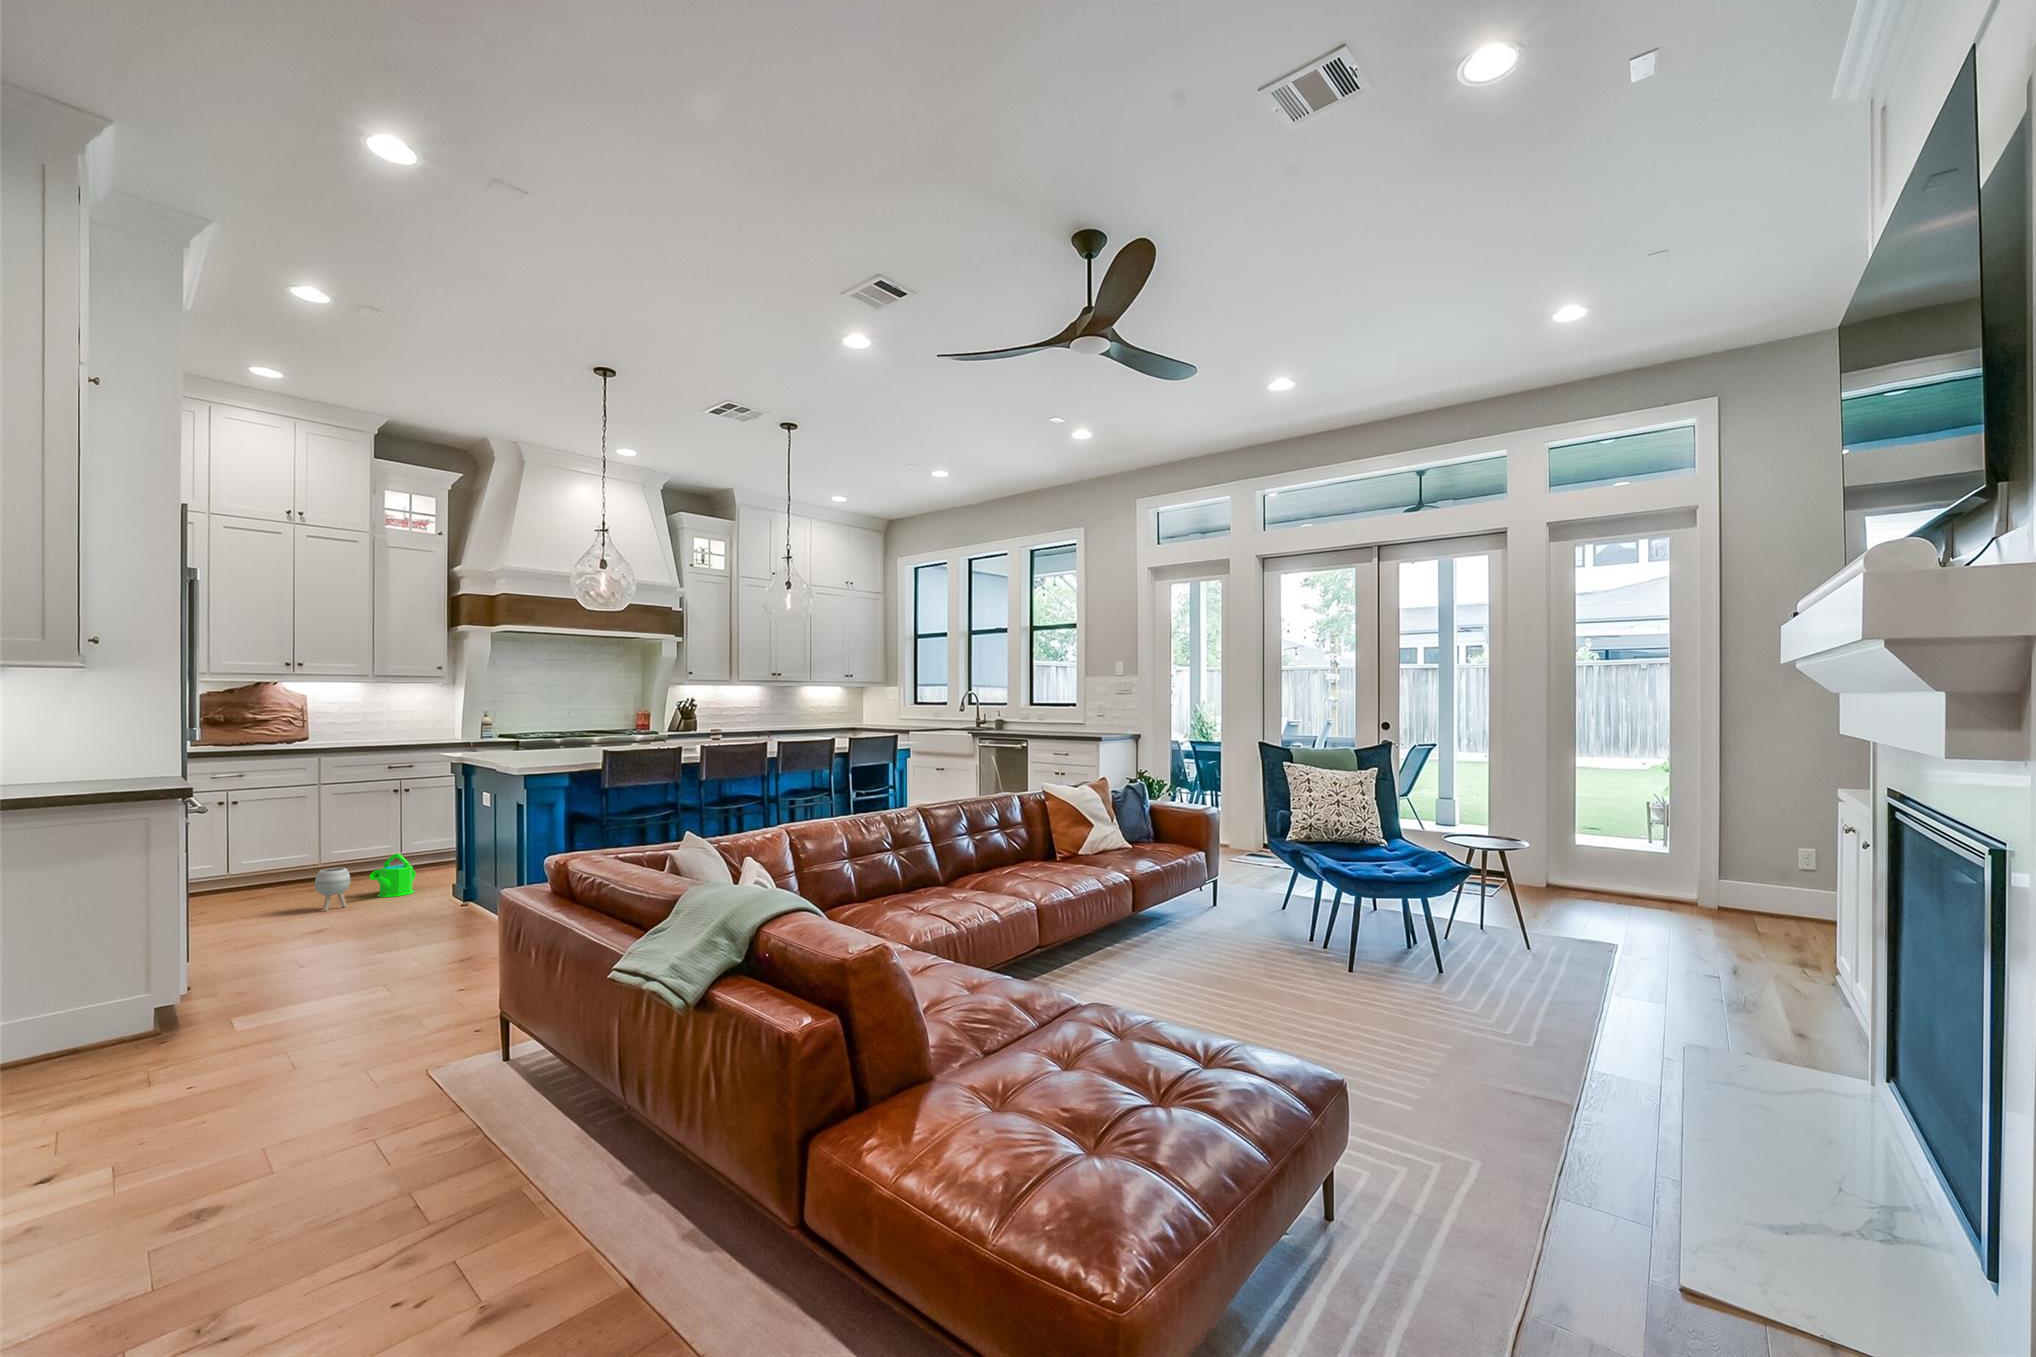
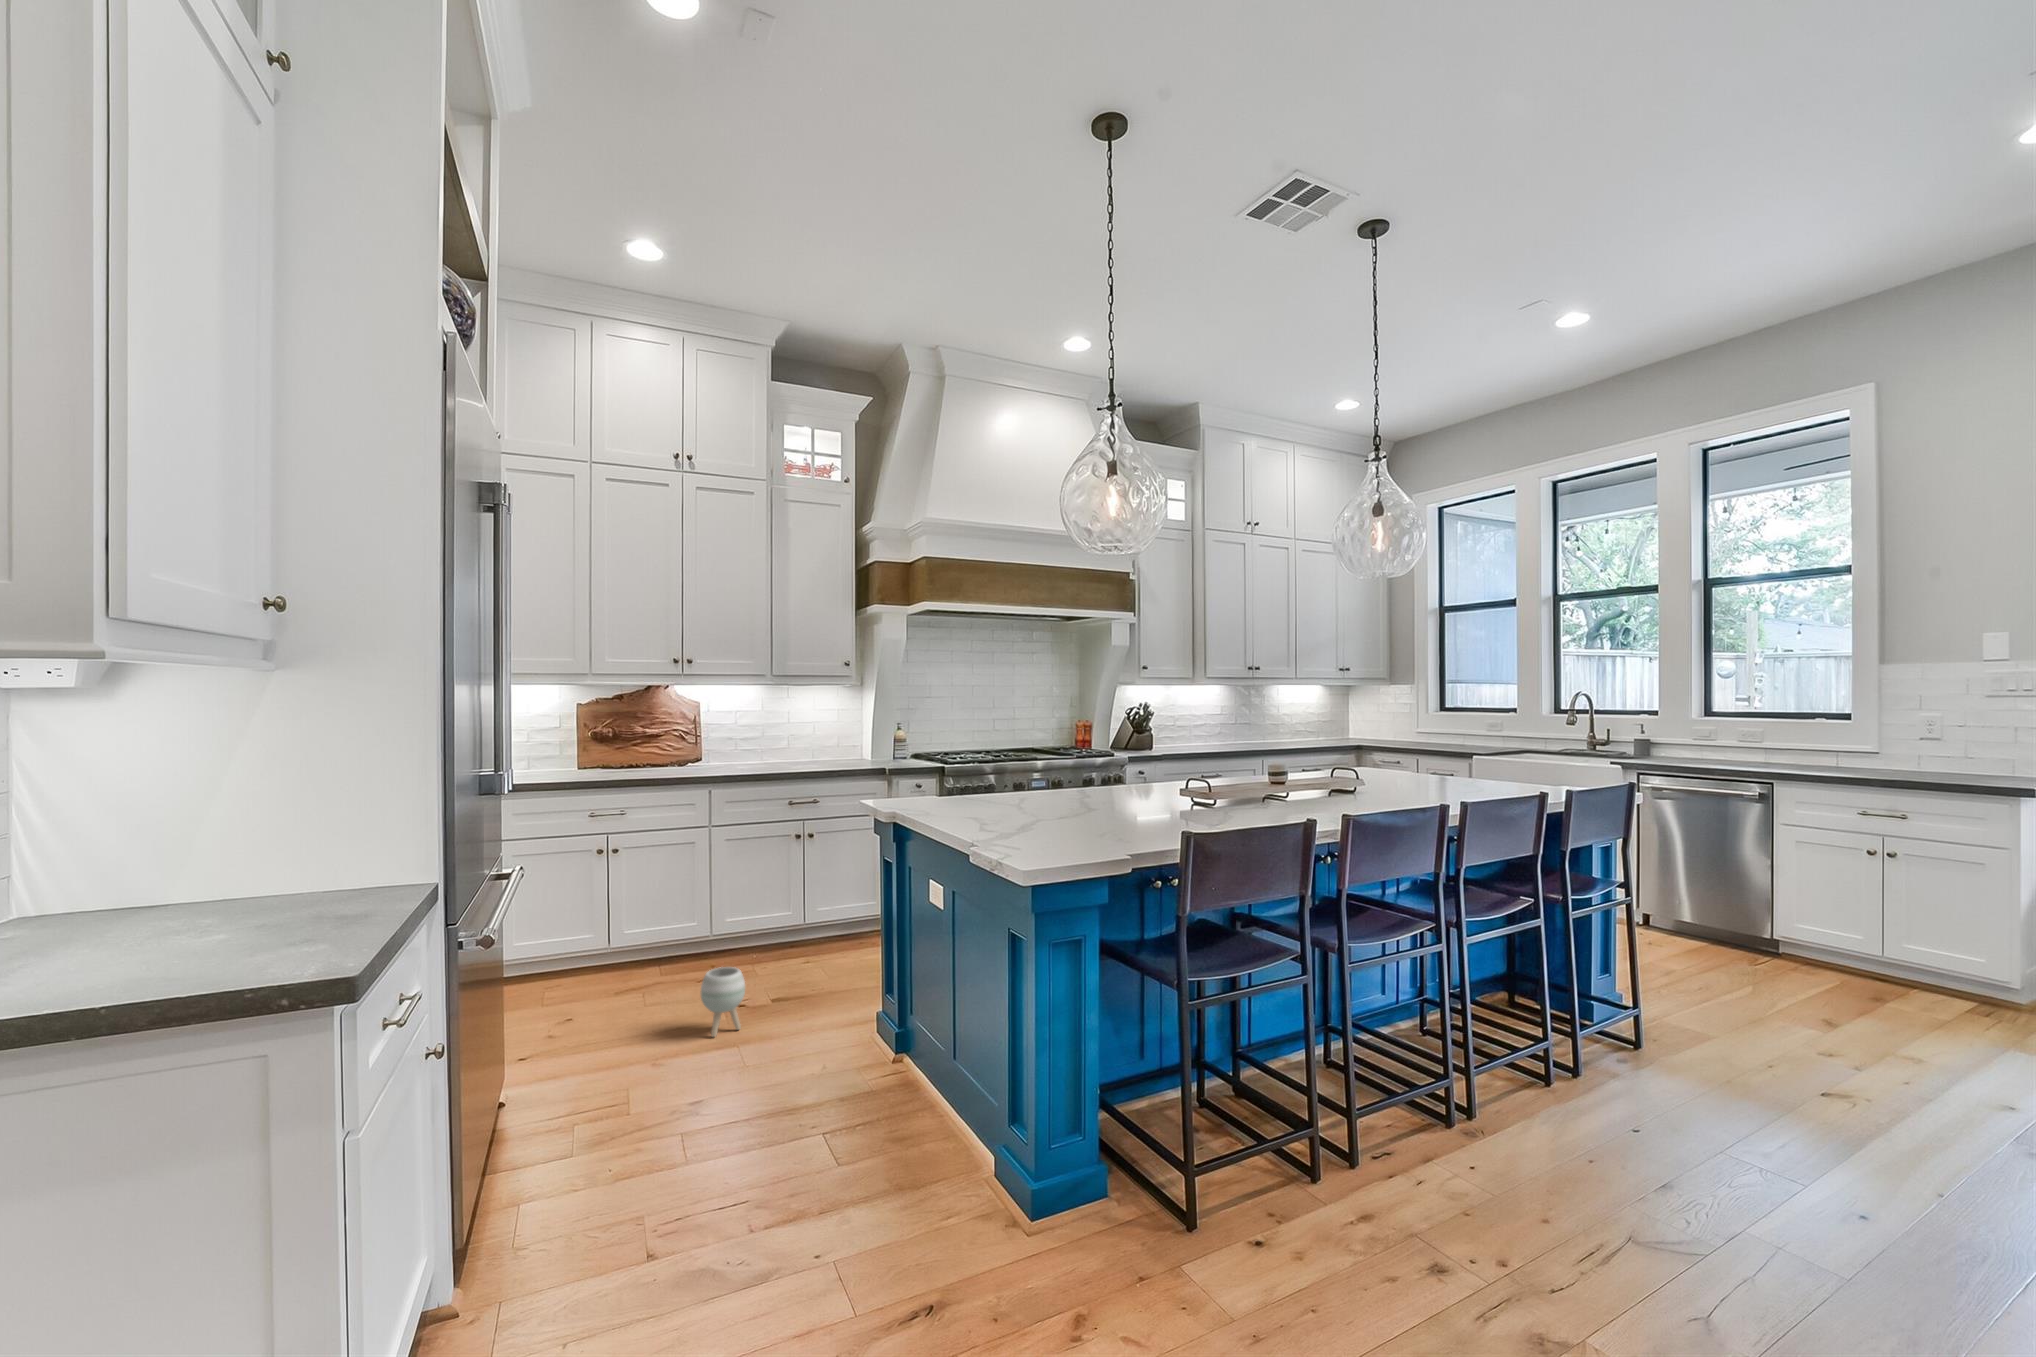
watering can: present [369,853,416,897] -> none [770,940,827,1008]

